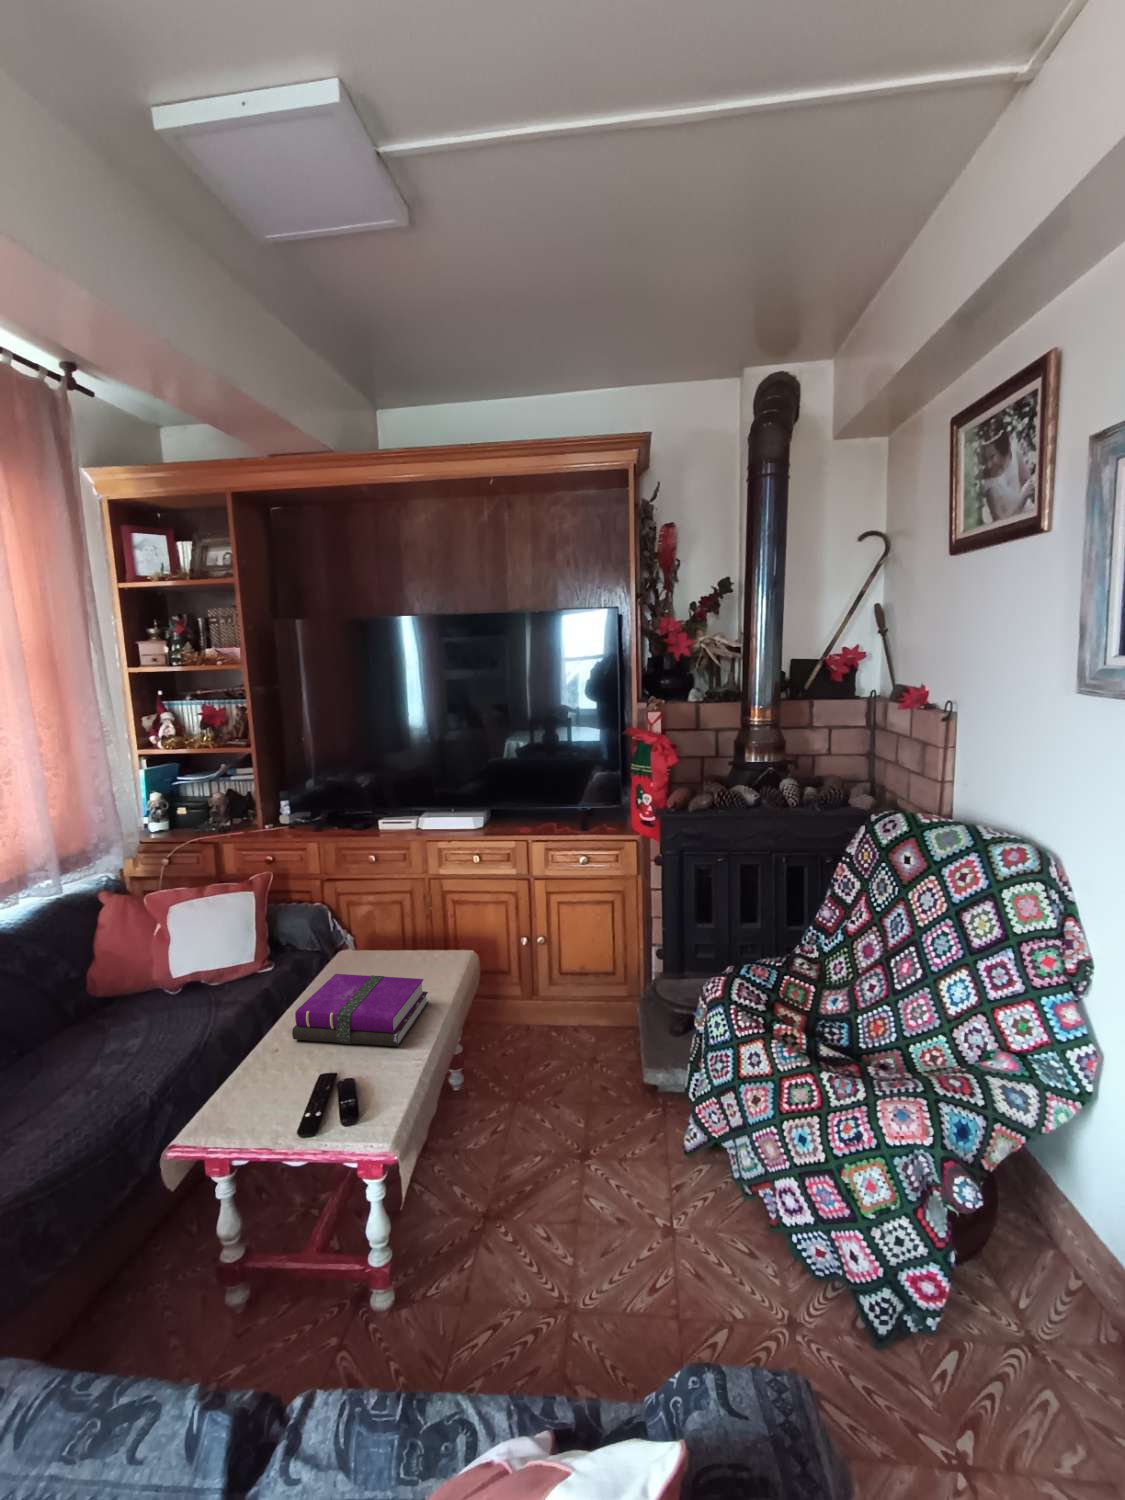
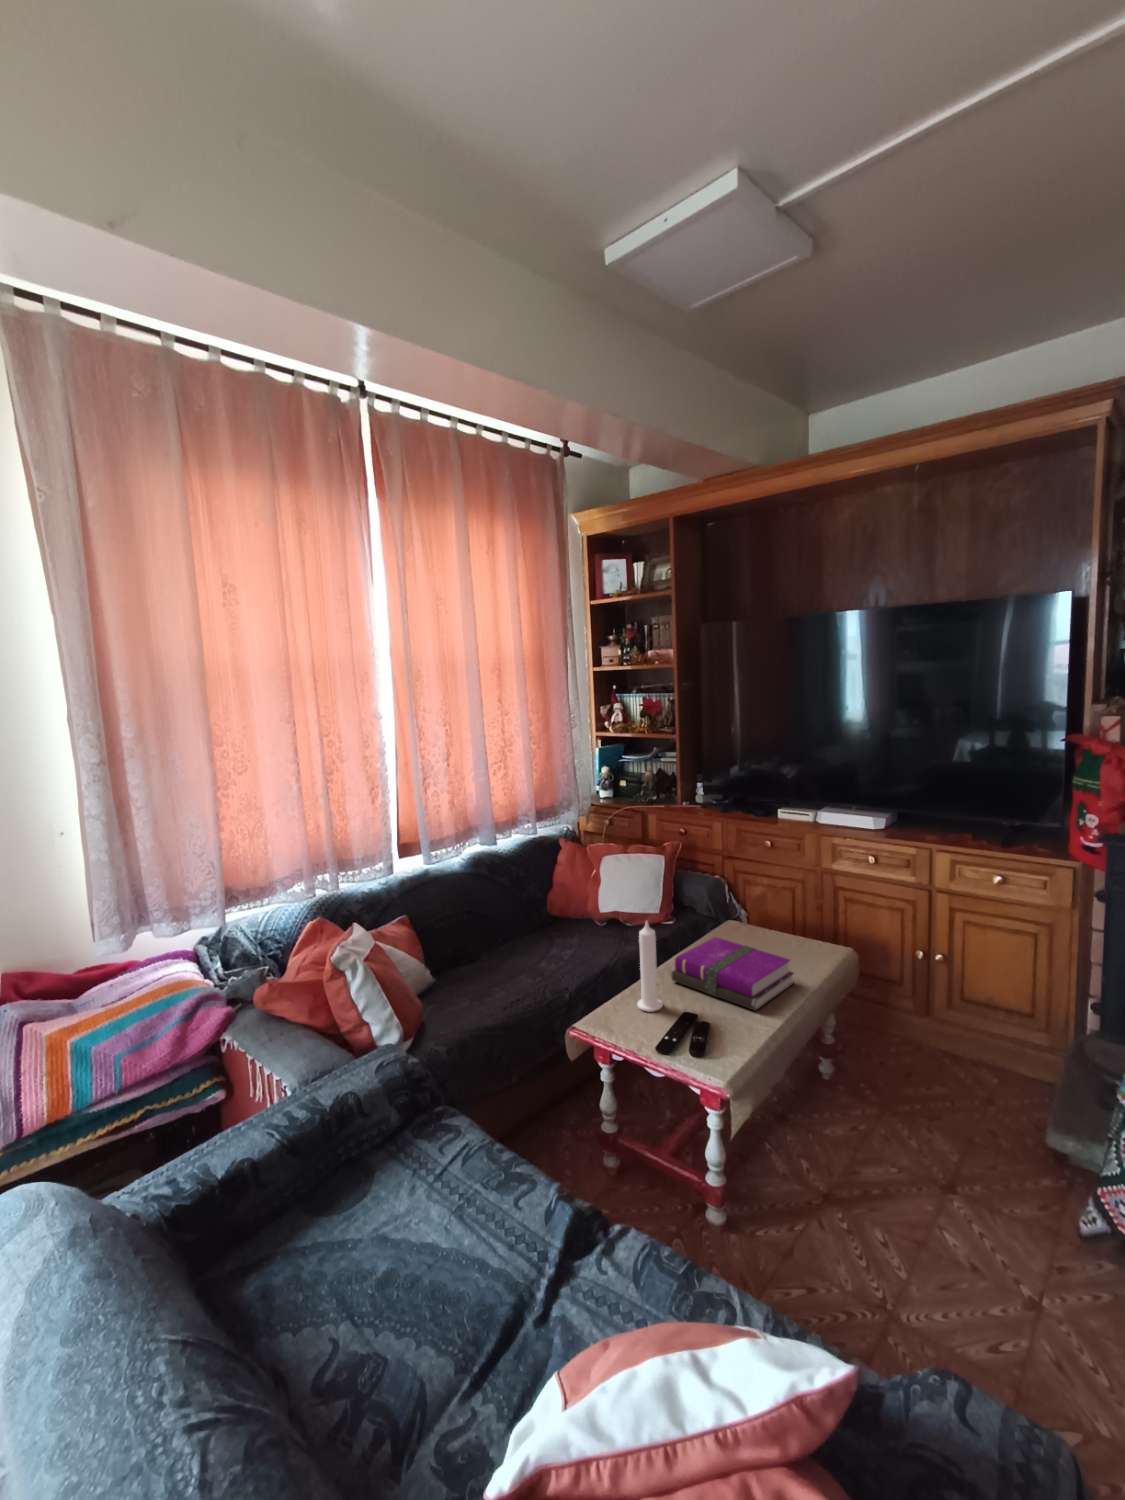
candle: none [254,978,289,1089] -> present [637,921,662,1012]

